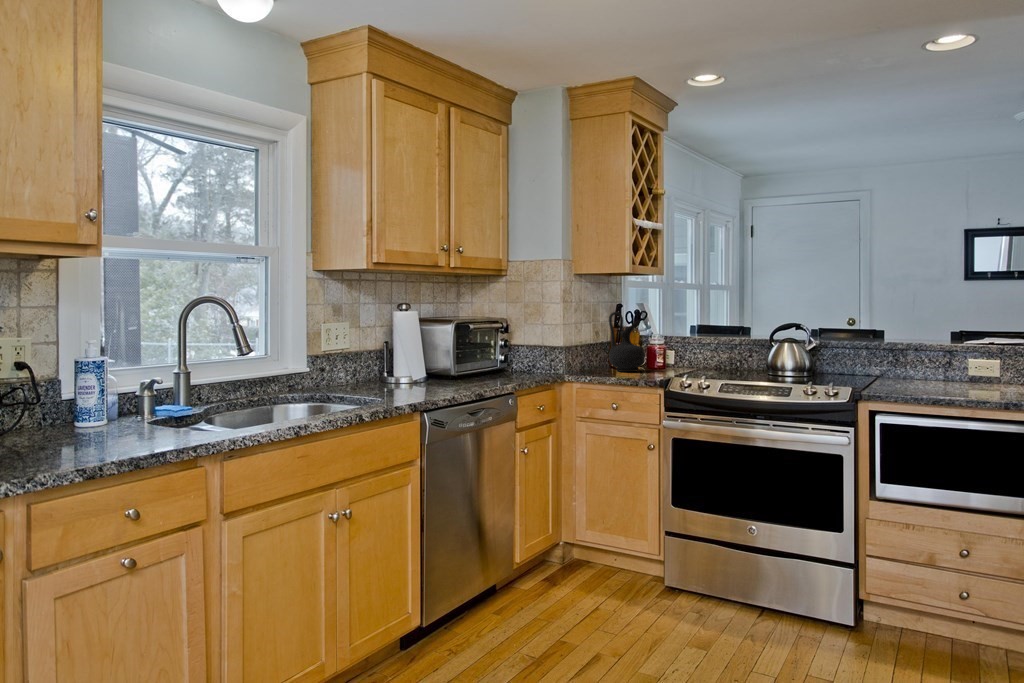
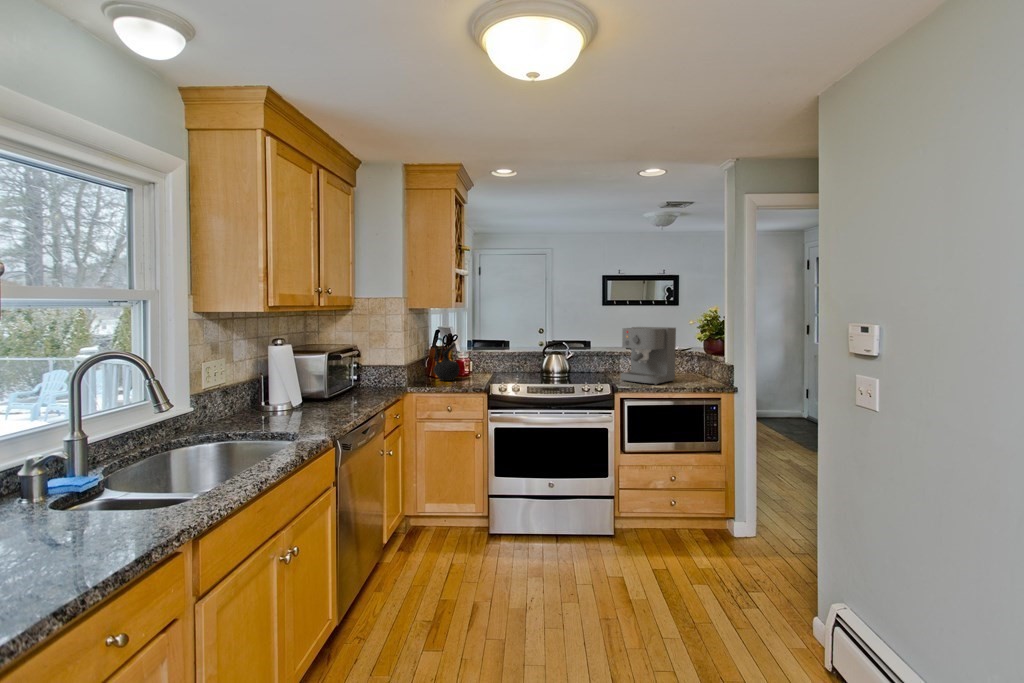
coffee maker: none [896,296,1005,392] -> present [621,327,676,385]

